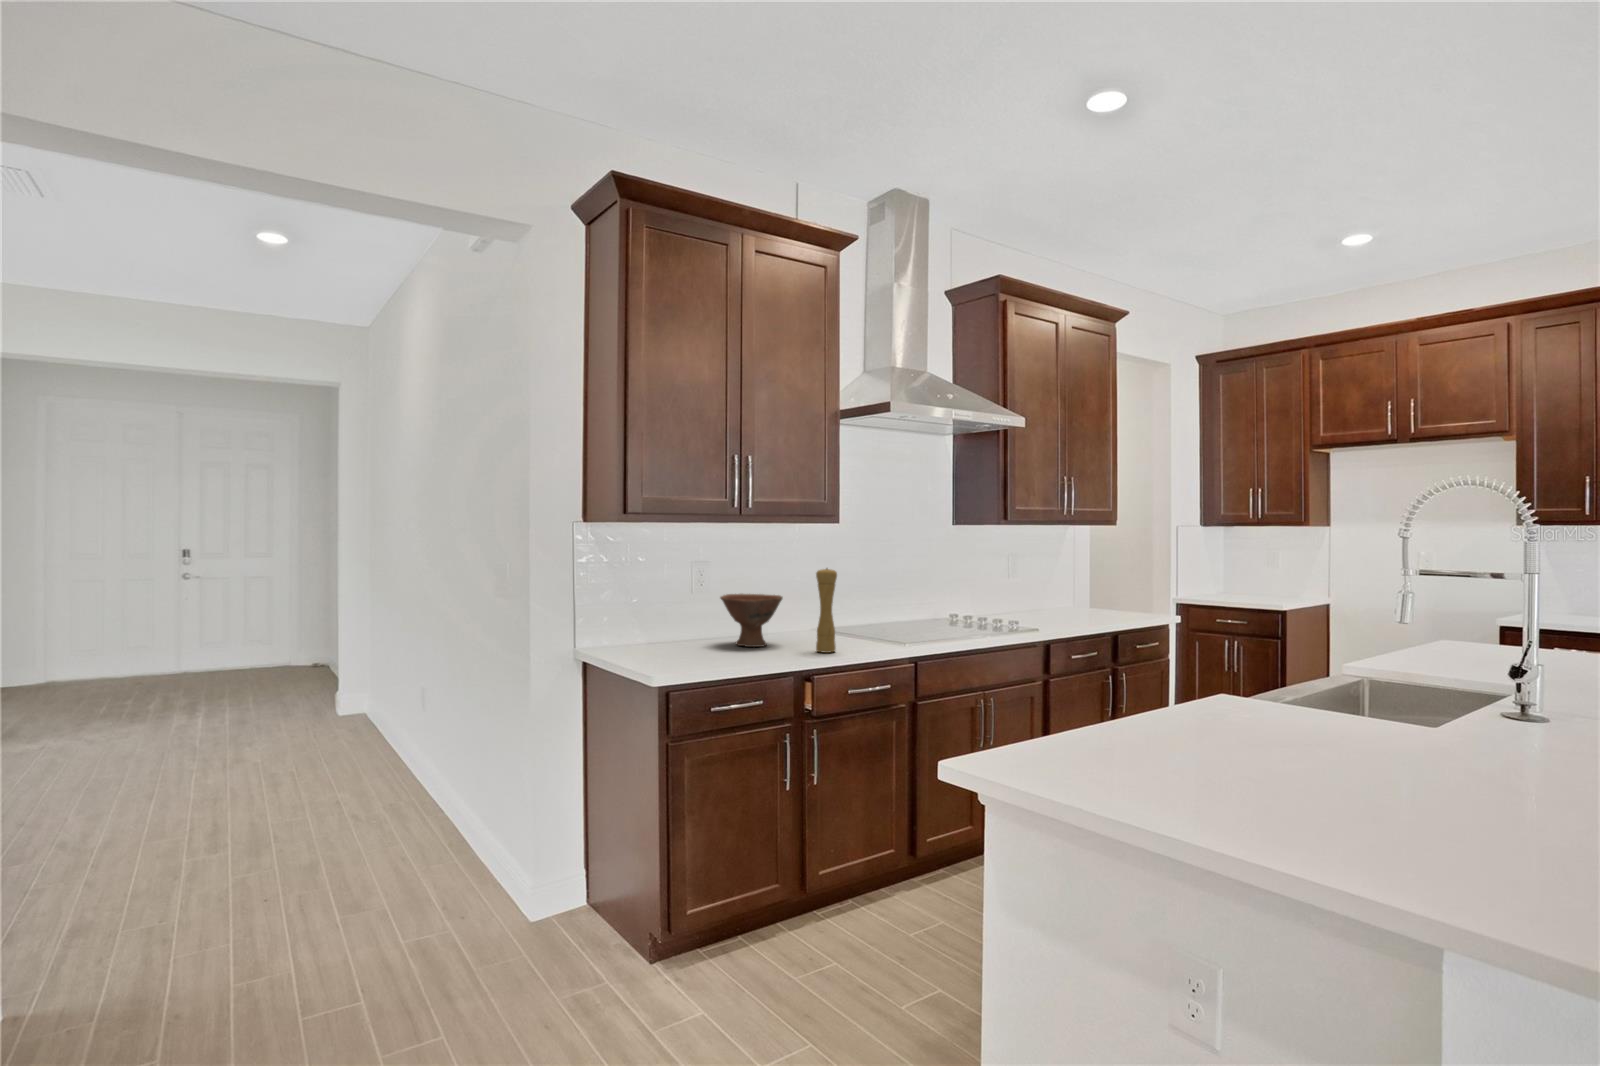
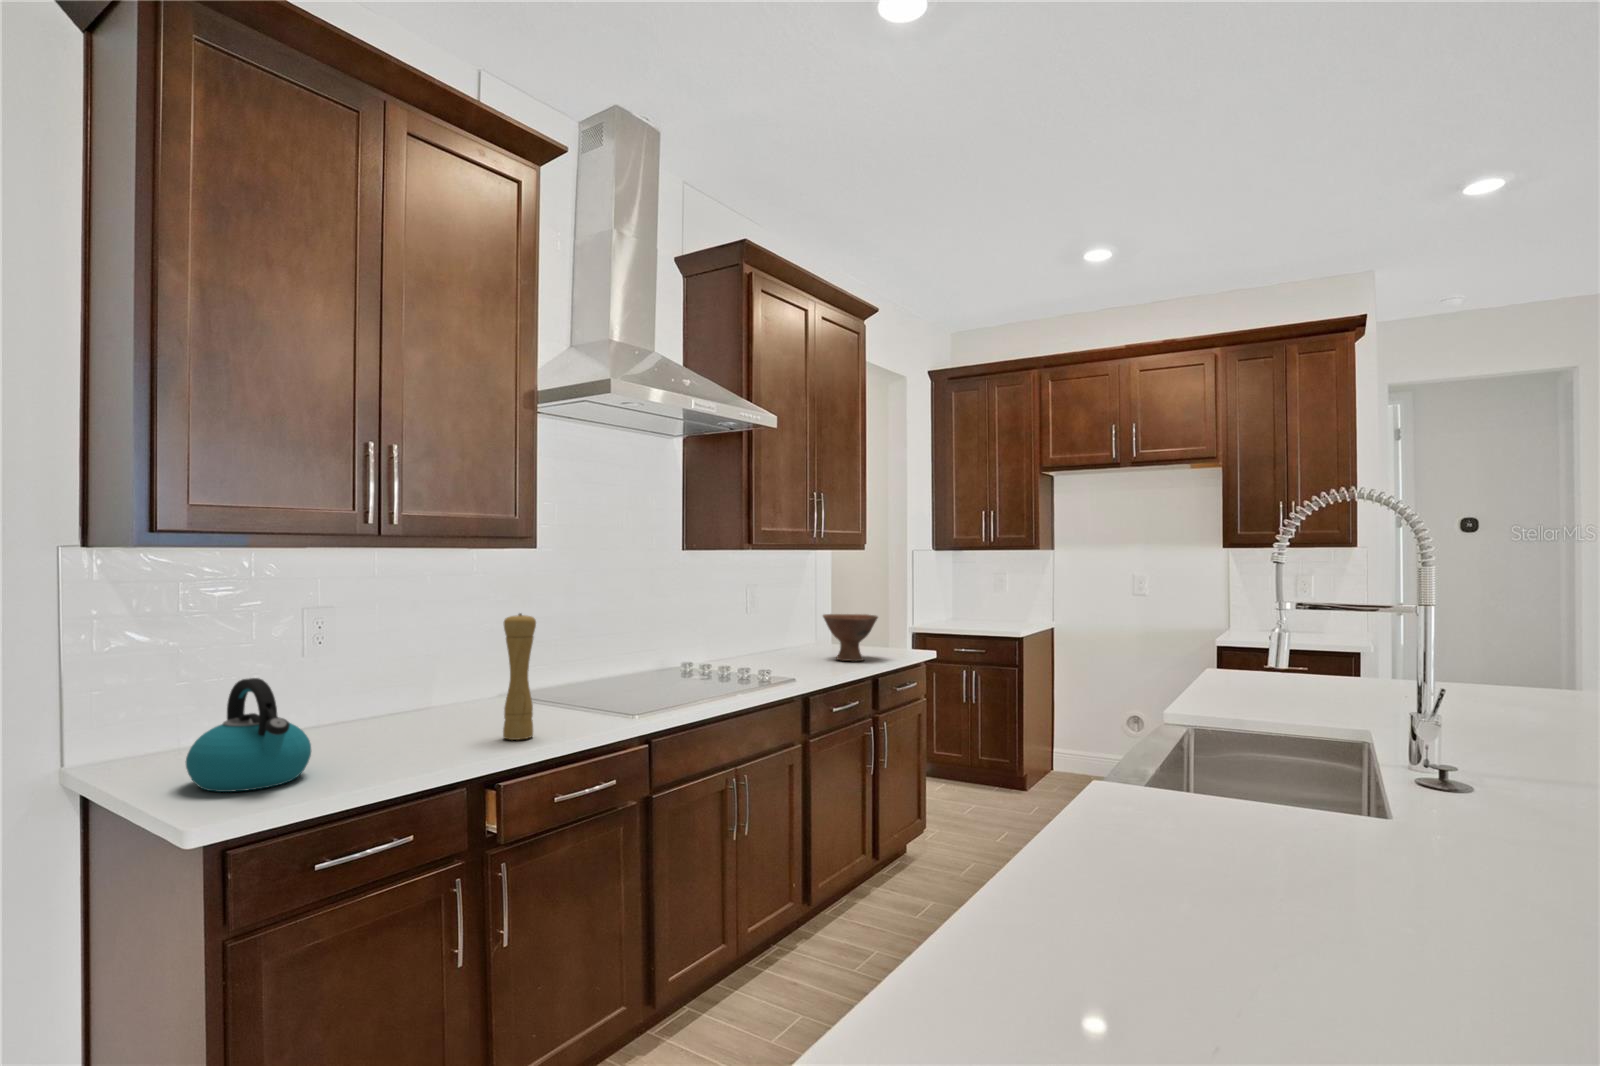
bowl: present [720,594,783,647] -> present [823,614,878,661]
kettle: none [640,601,704,666] -> present [186,678,311,792]

